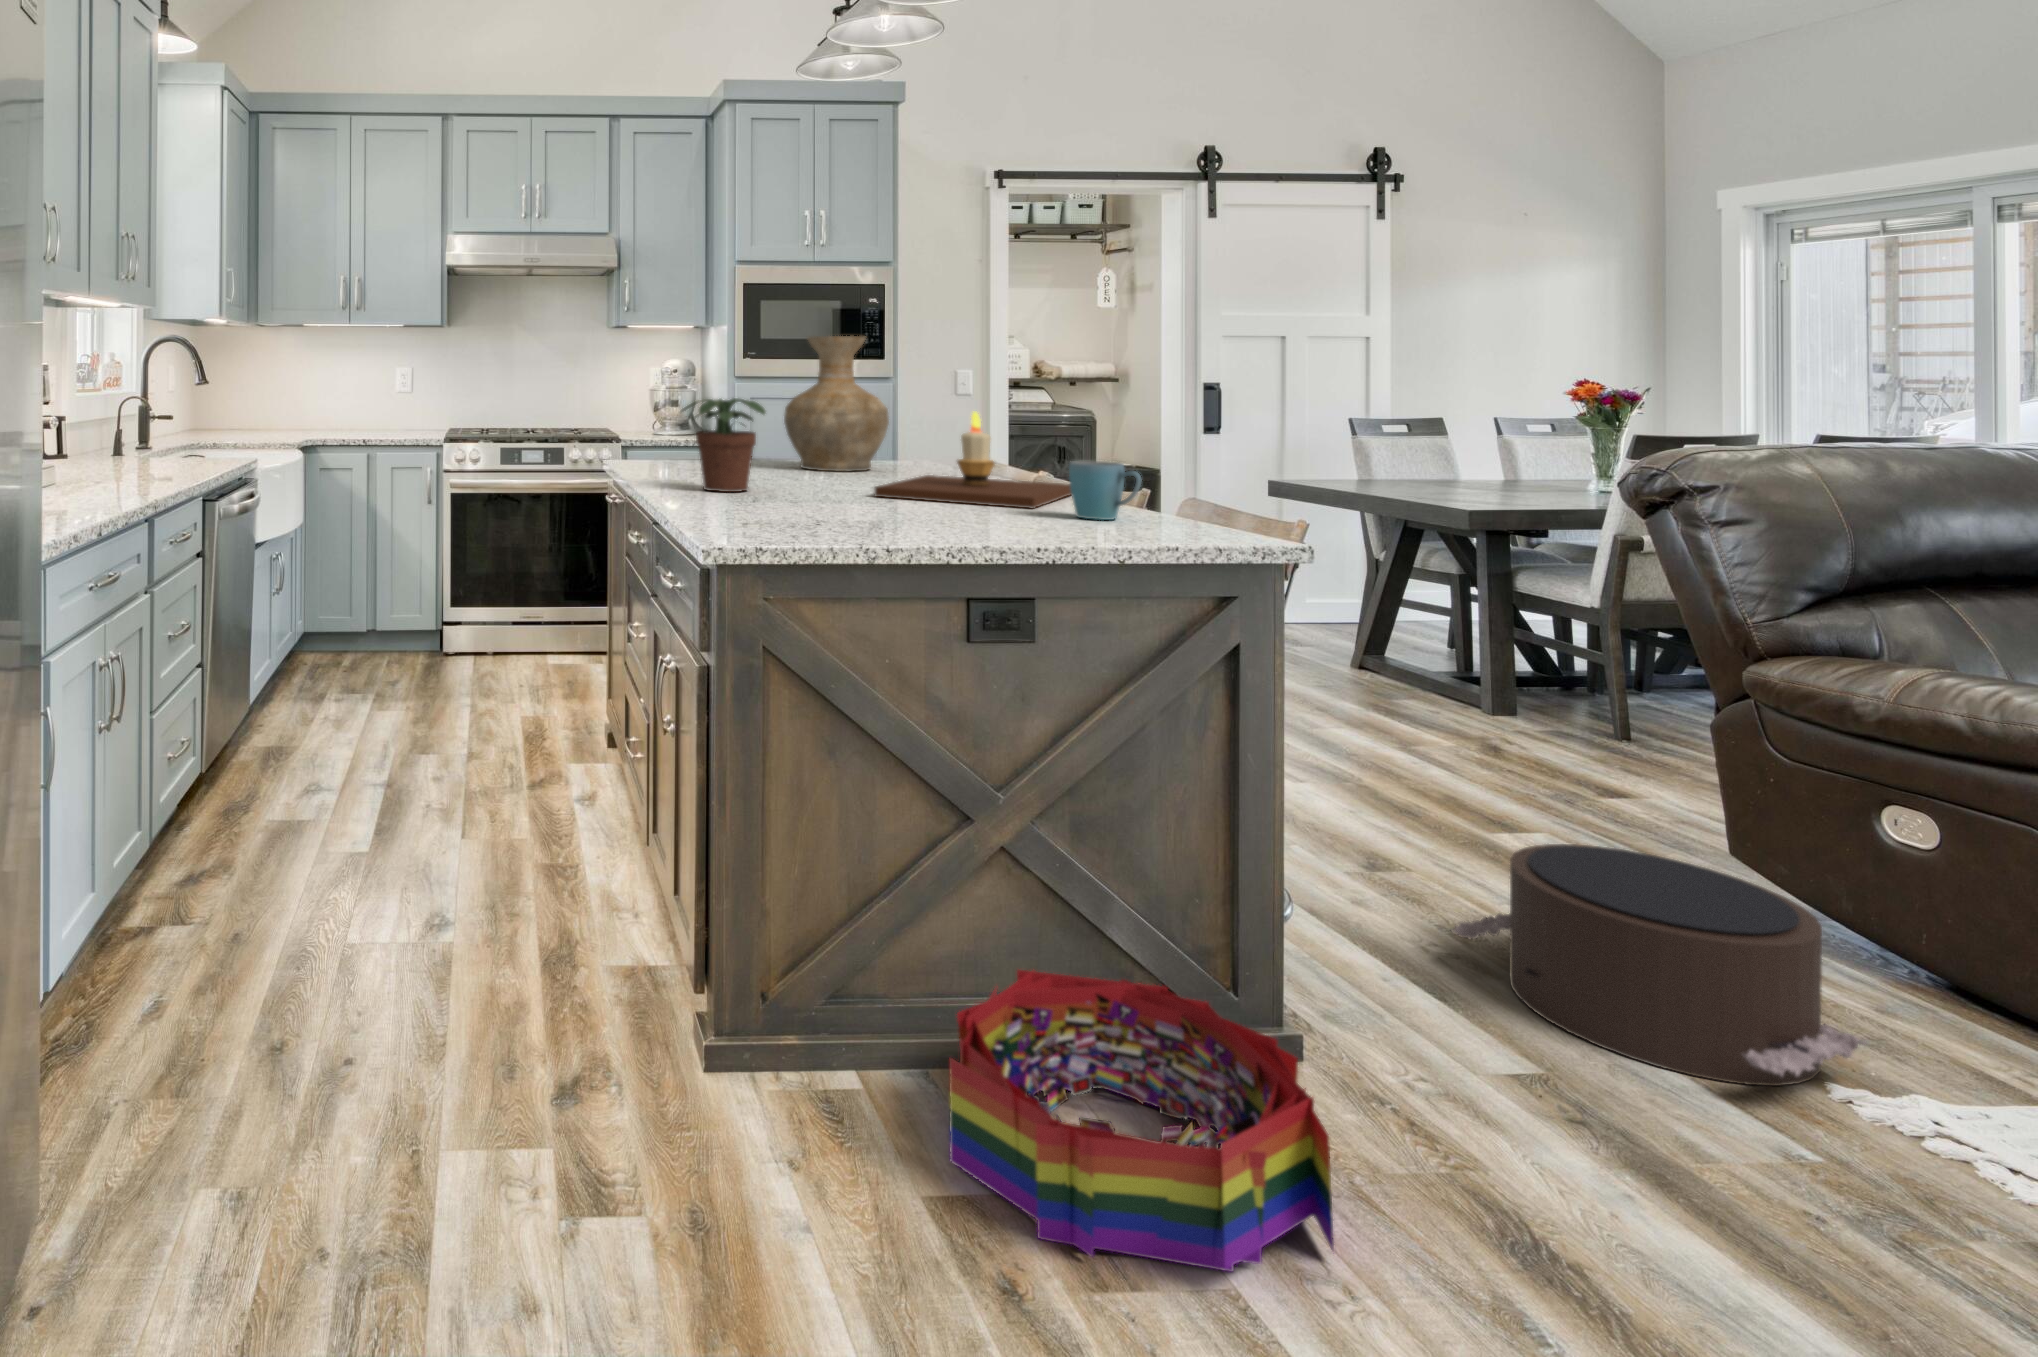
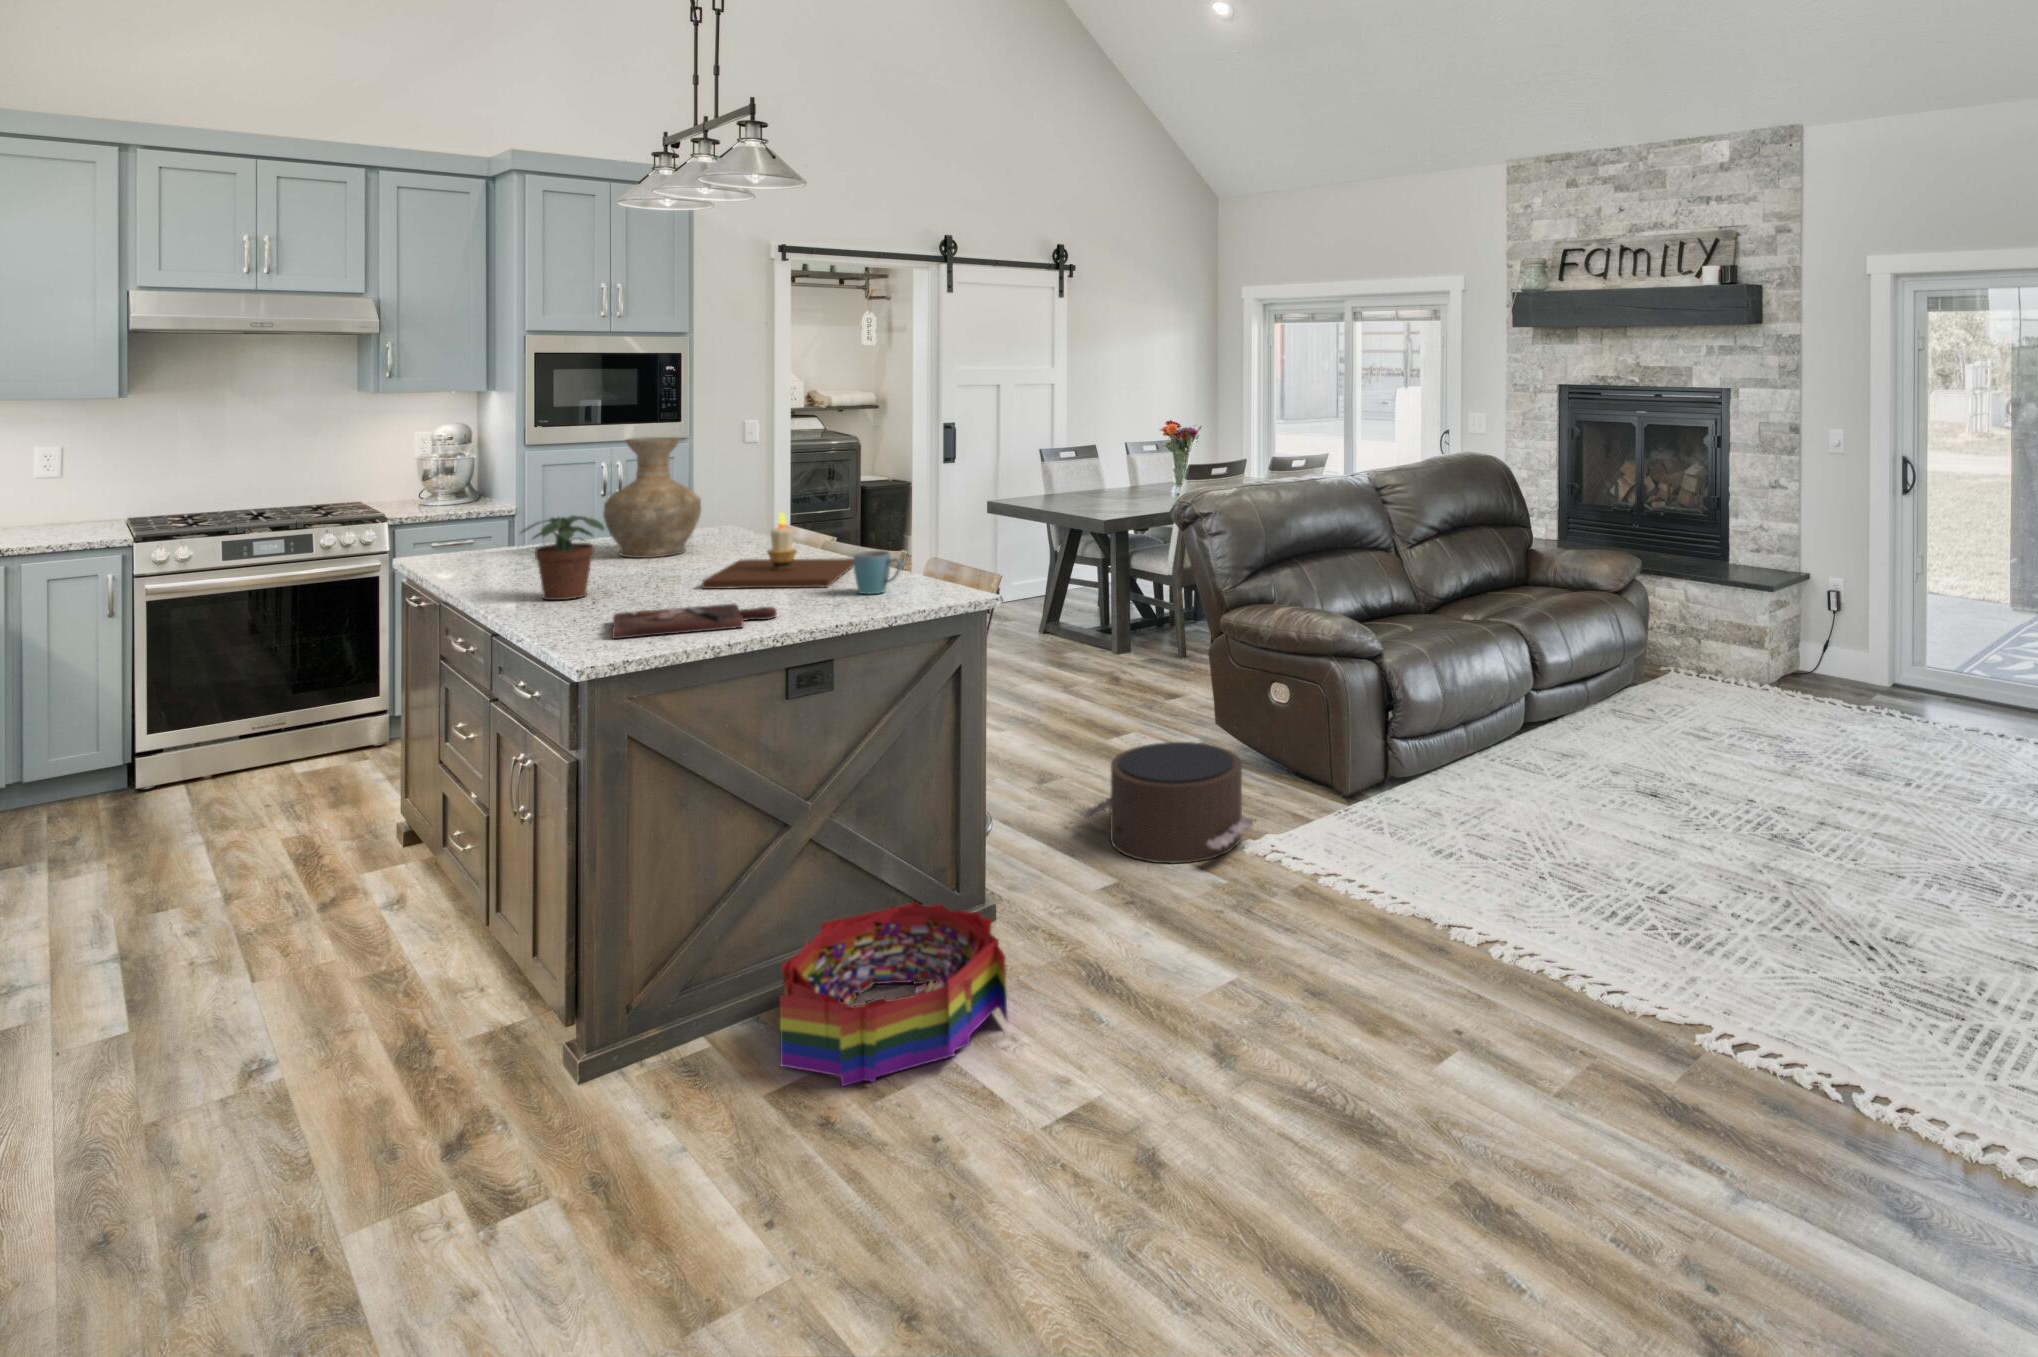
cutting board: none [750,501,957,531] -> present [612,604,777,639]

